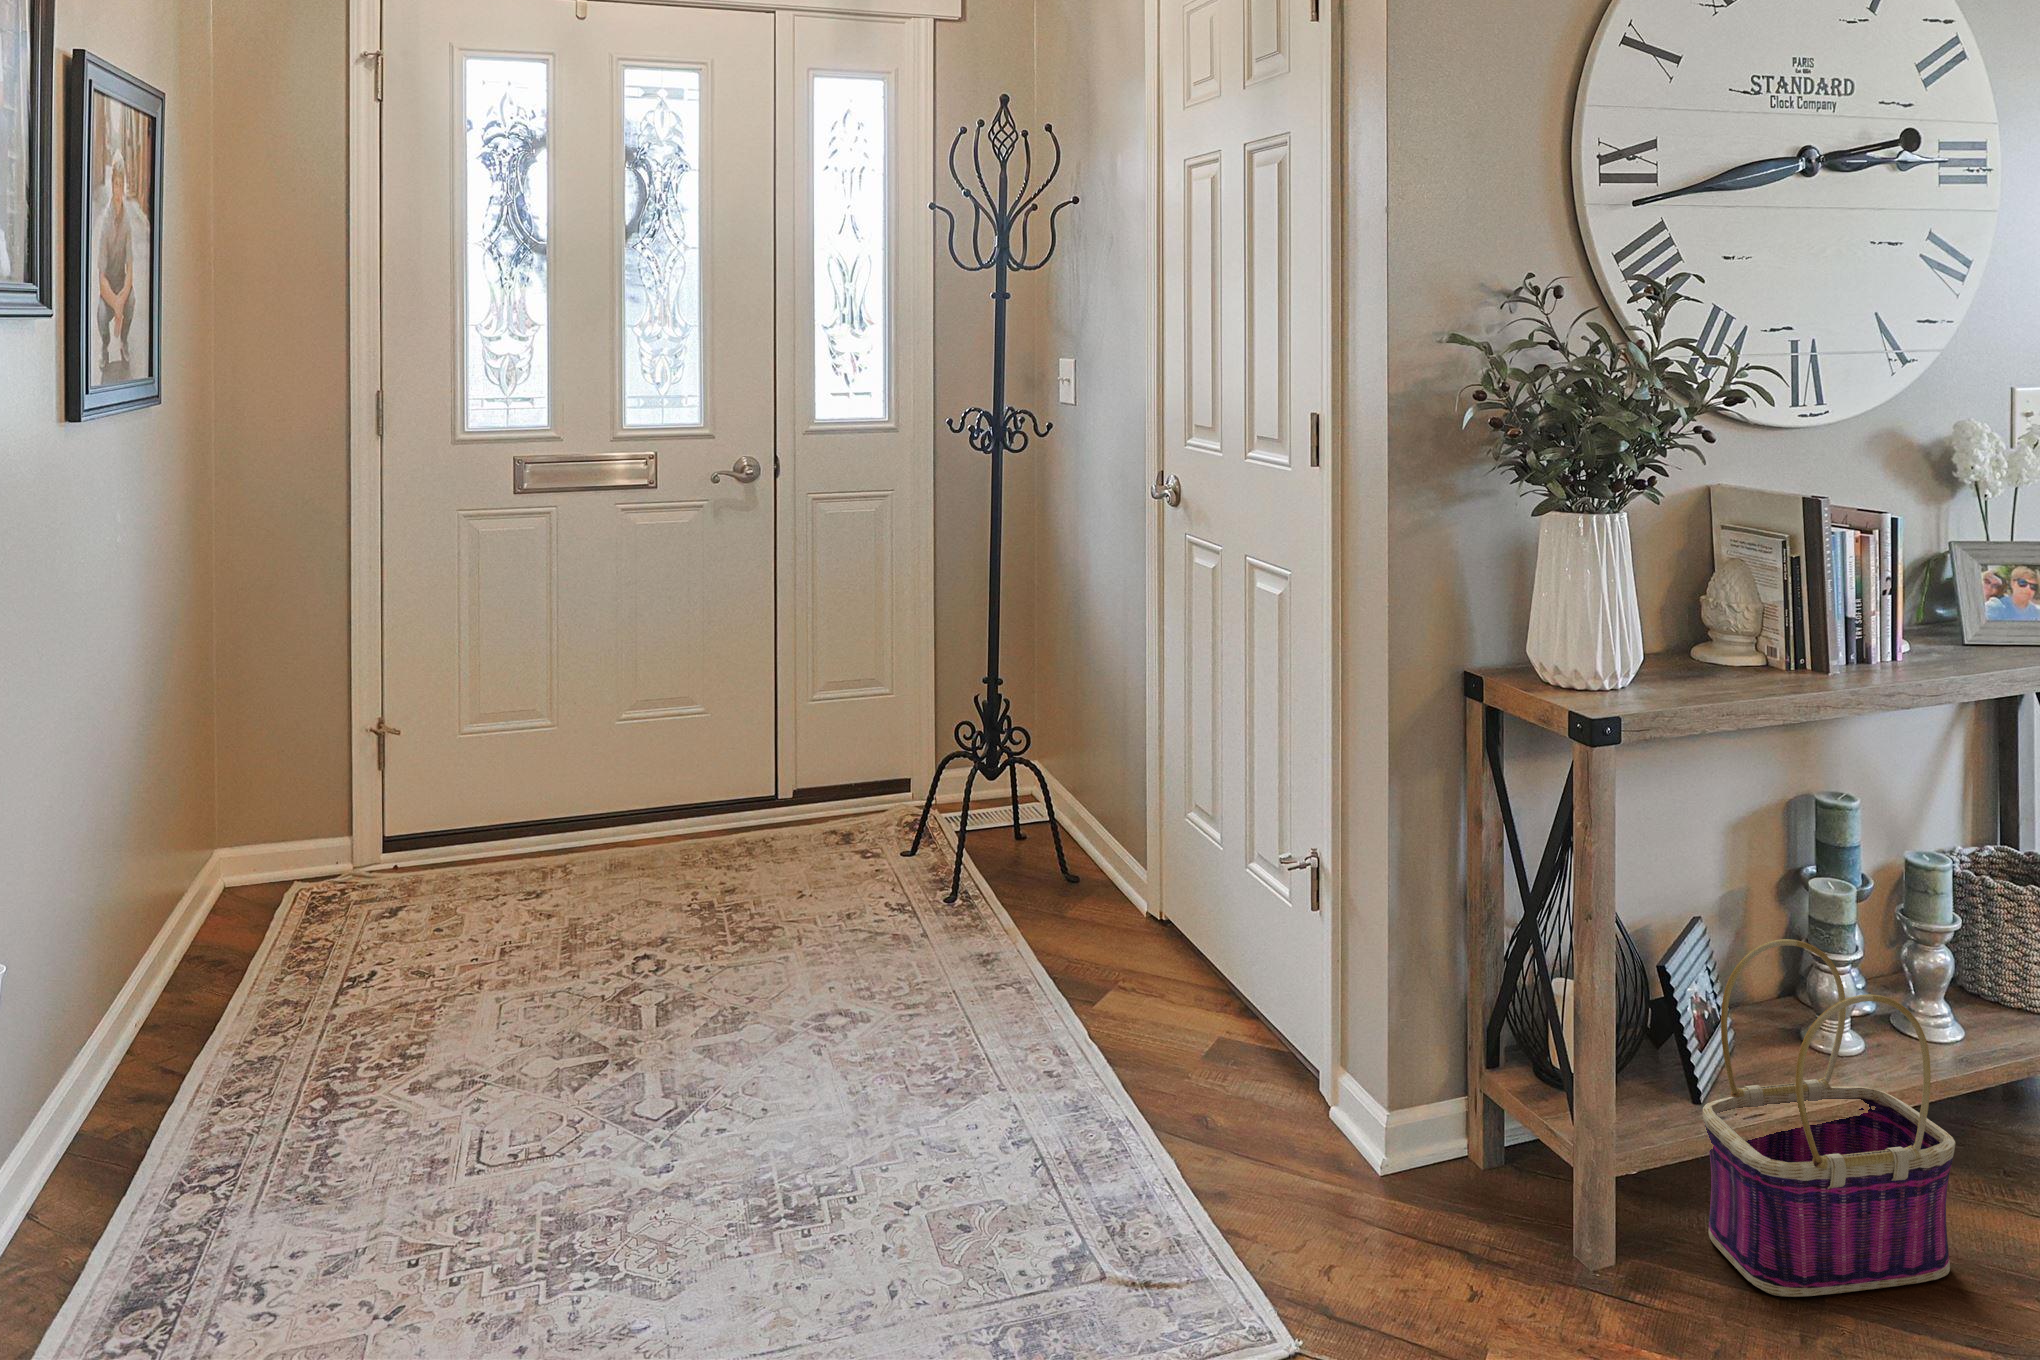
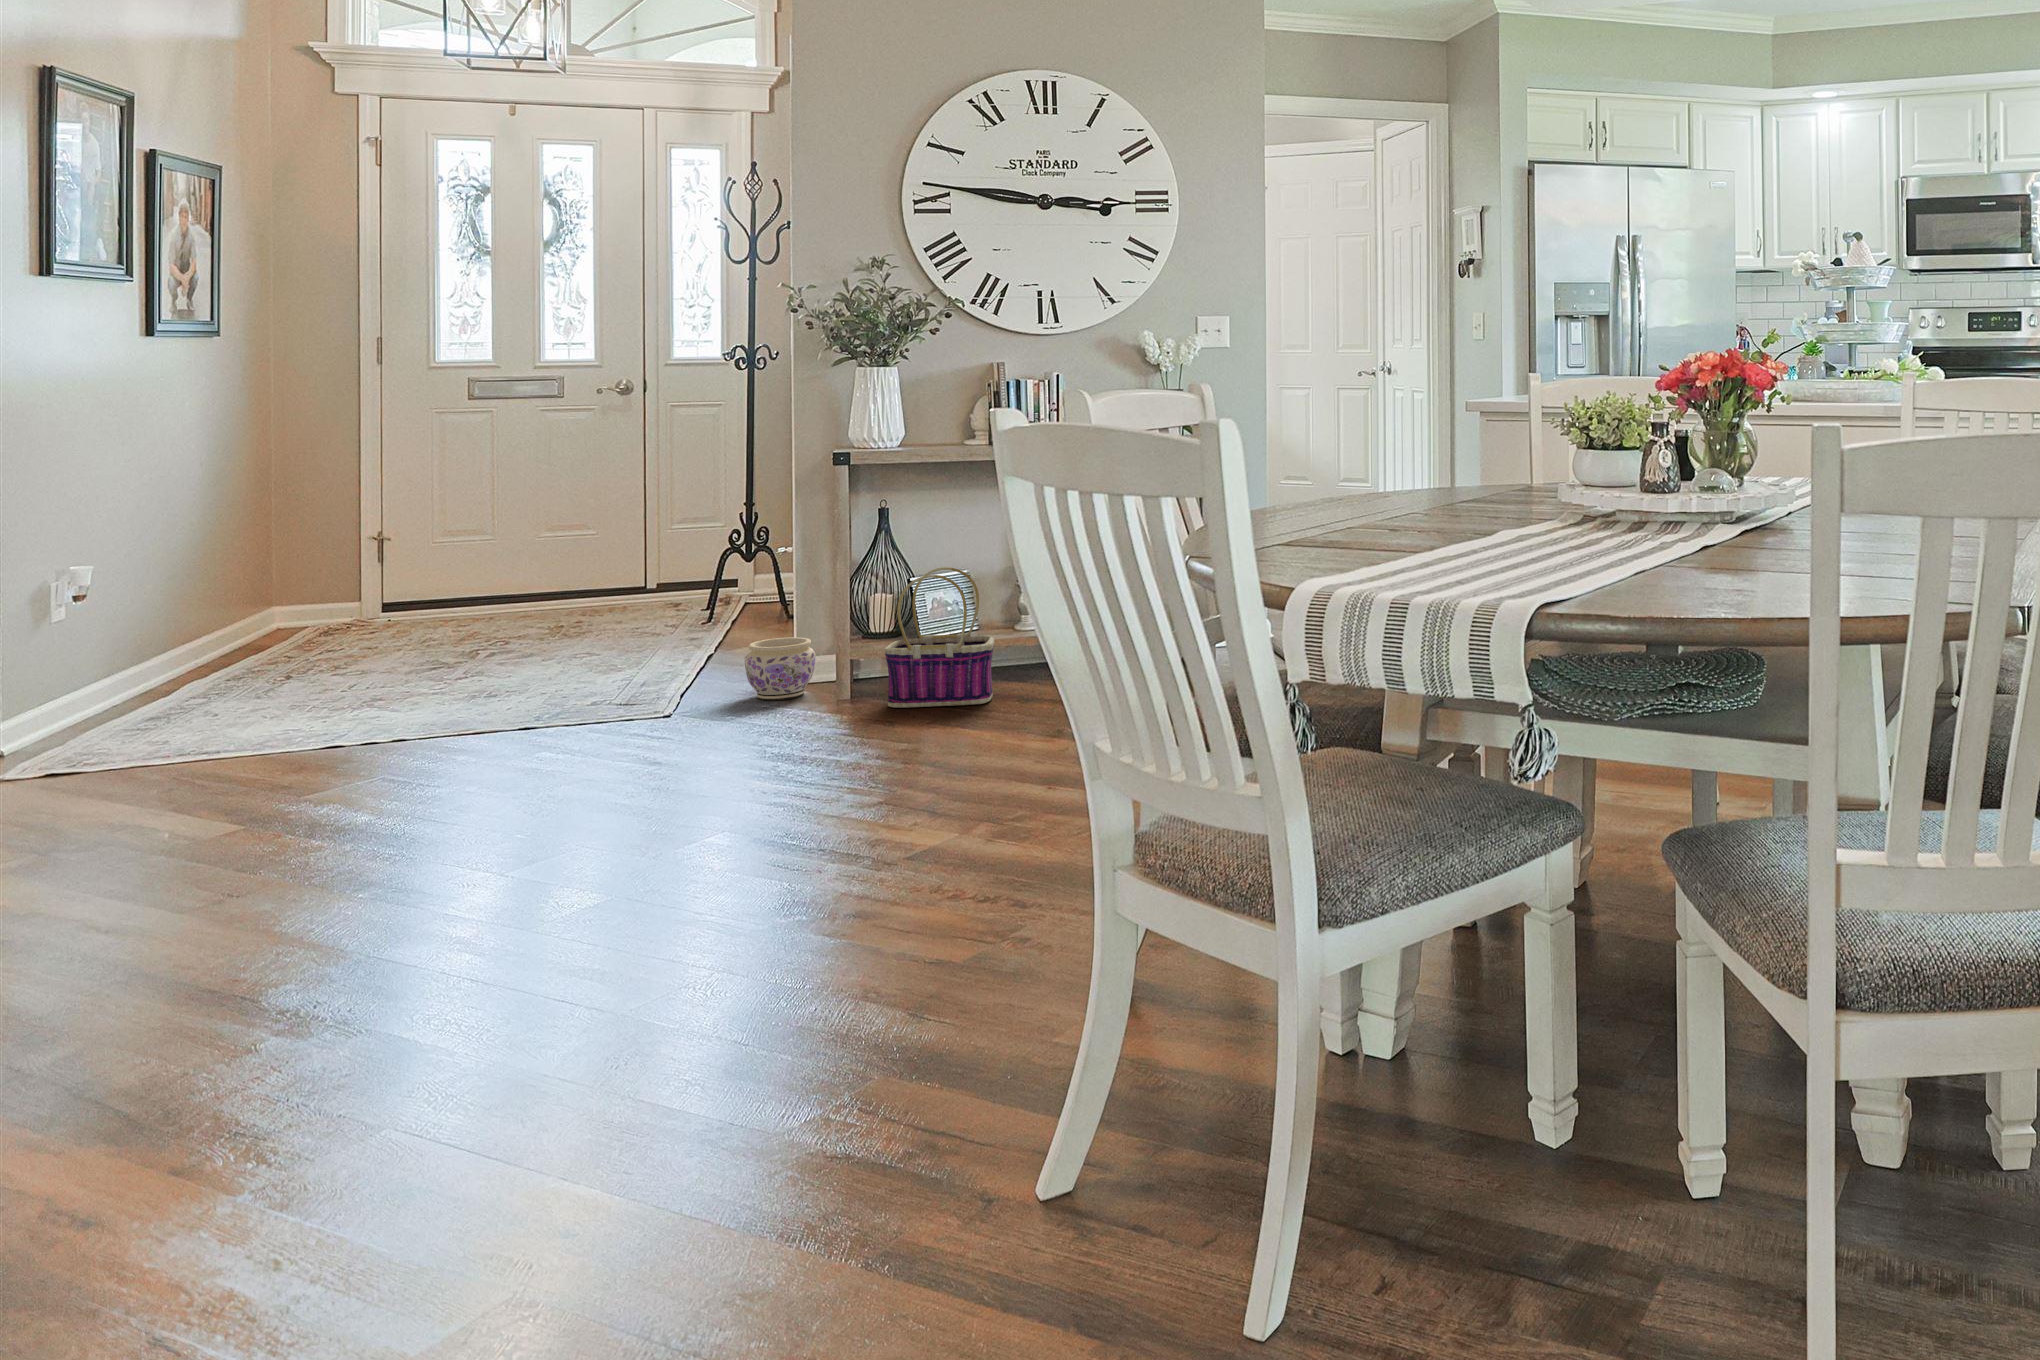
planter: none [1360,1069,1501,1242] -> present [745,638,816,700]

